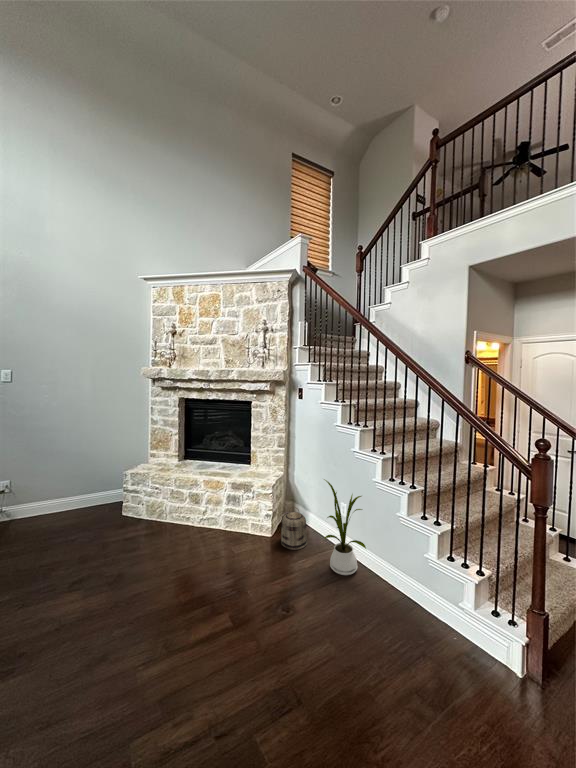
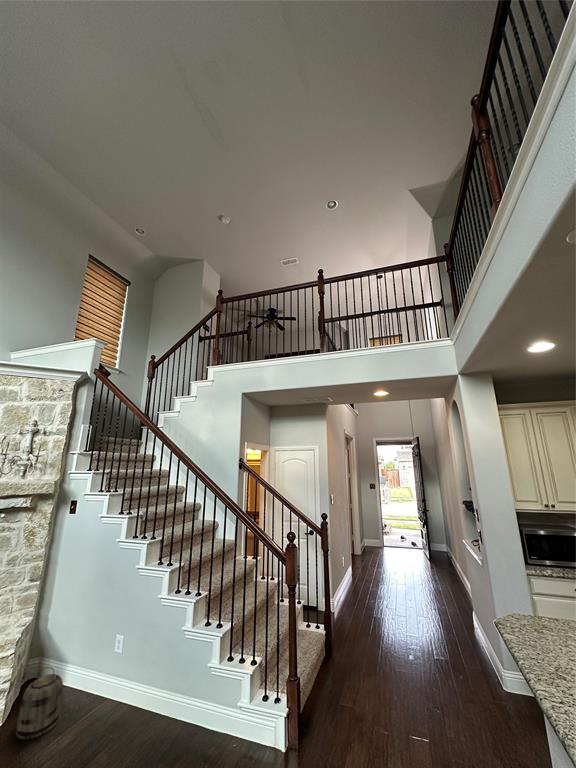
house plant: present [324,479,366,575] -> none [90,612,147,739]

